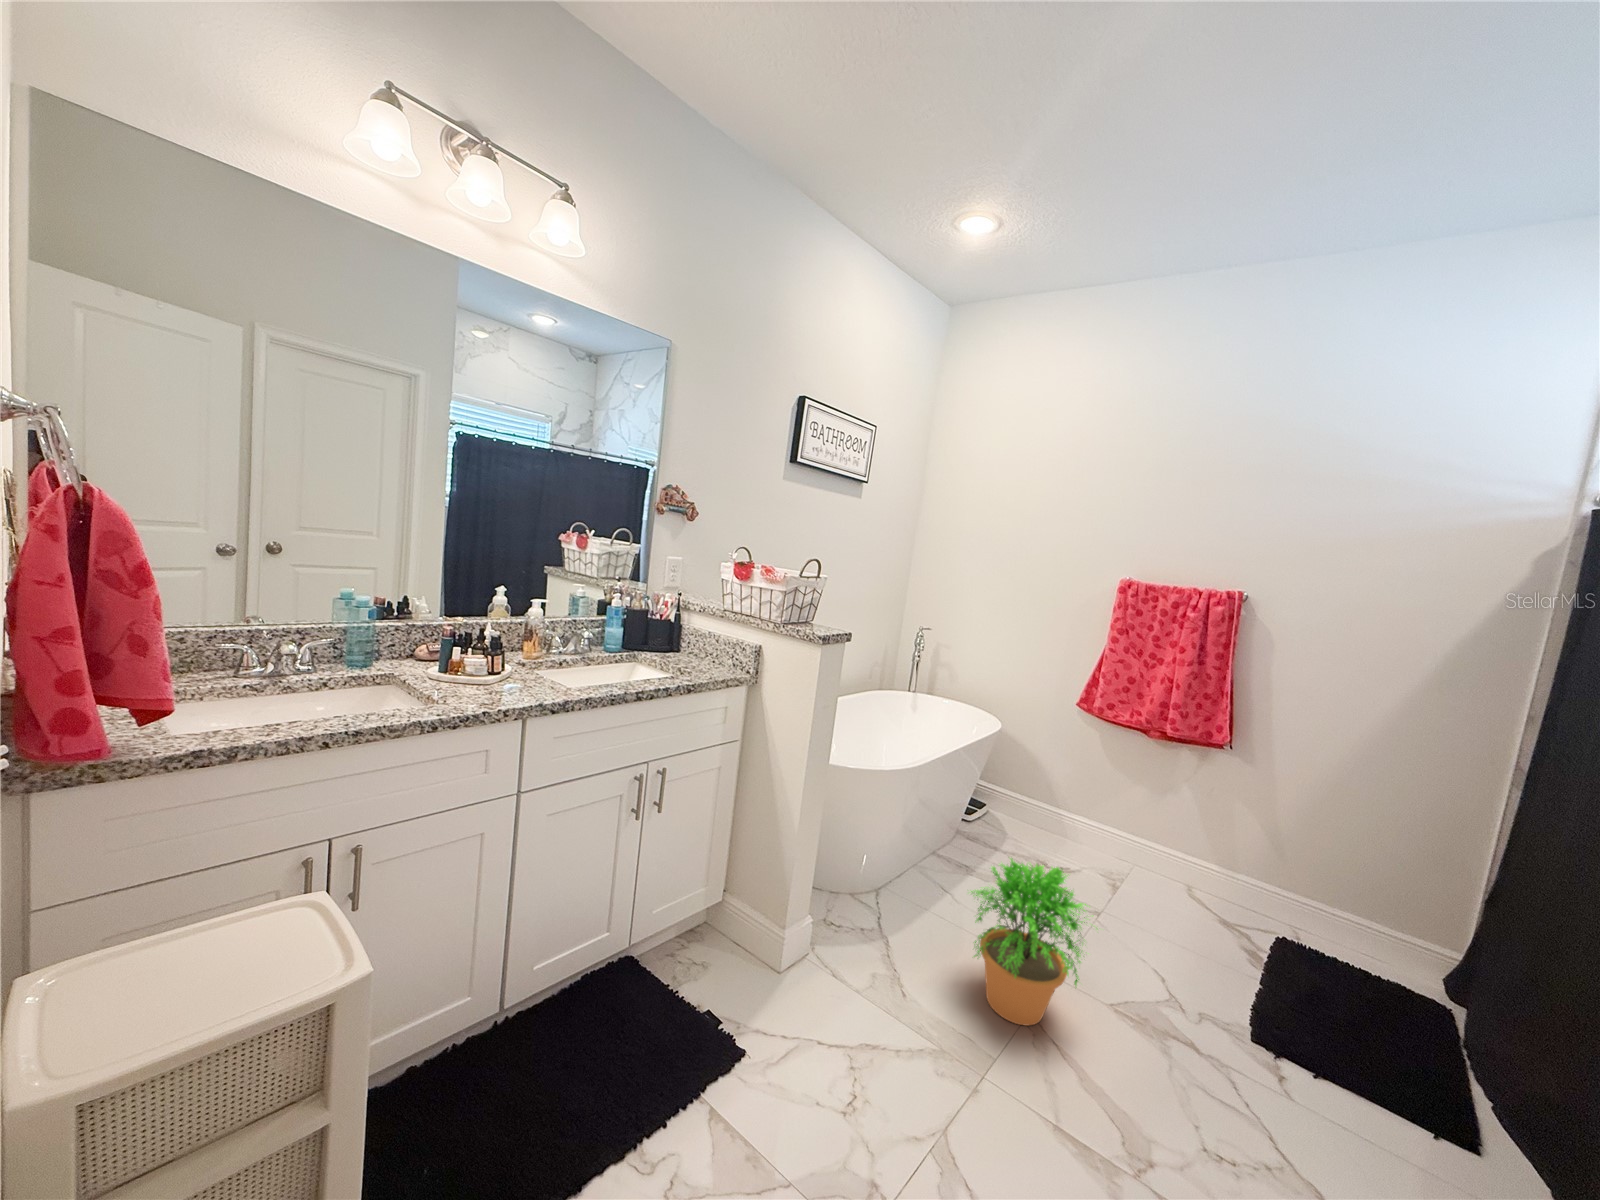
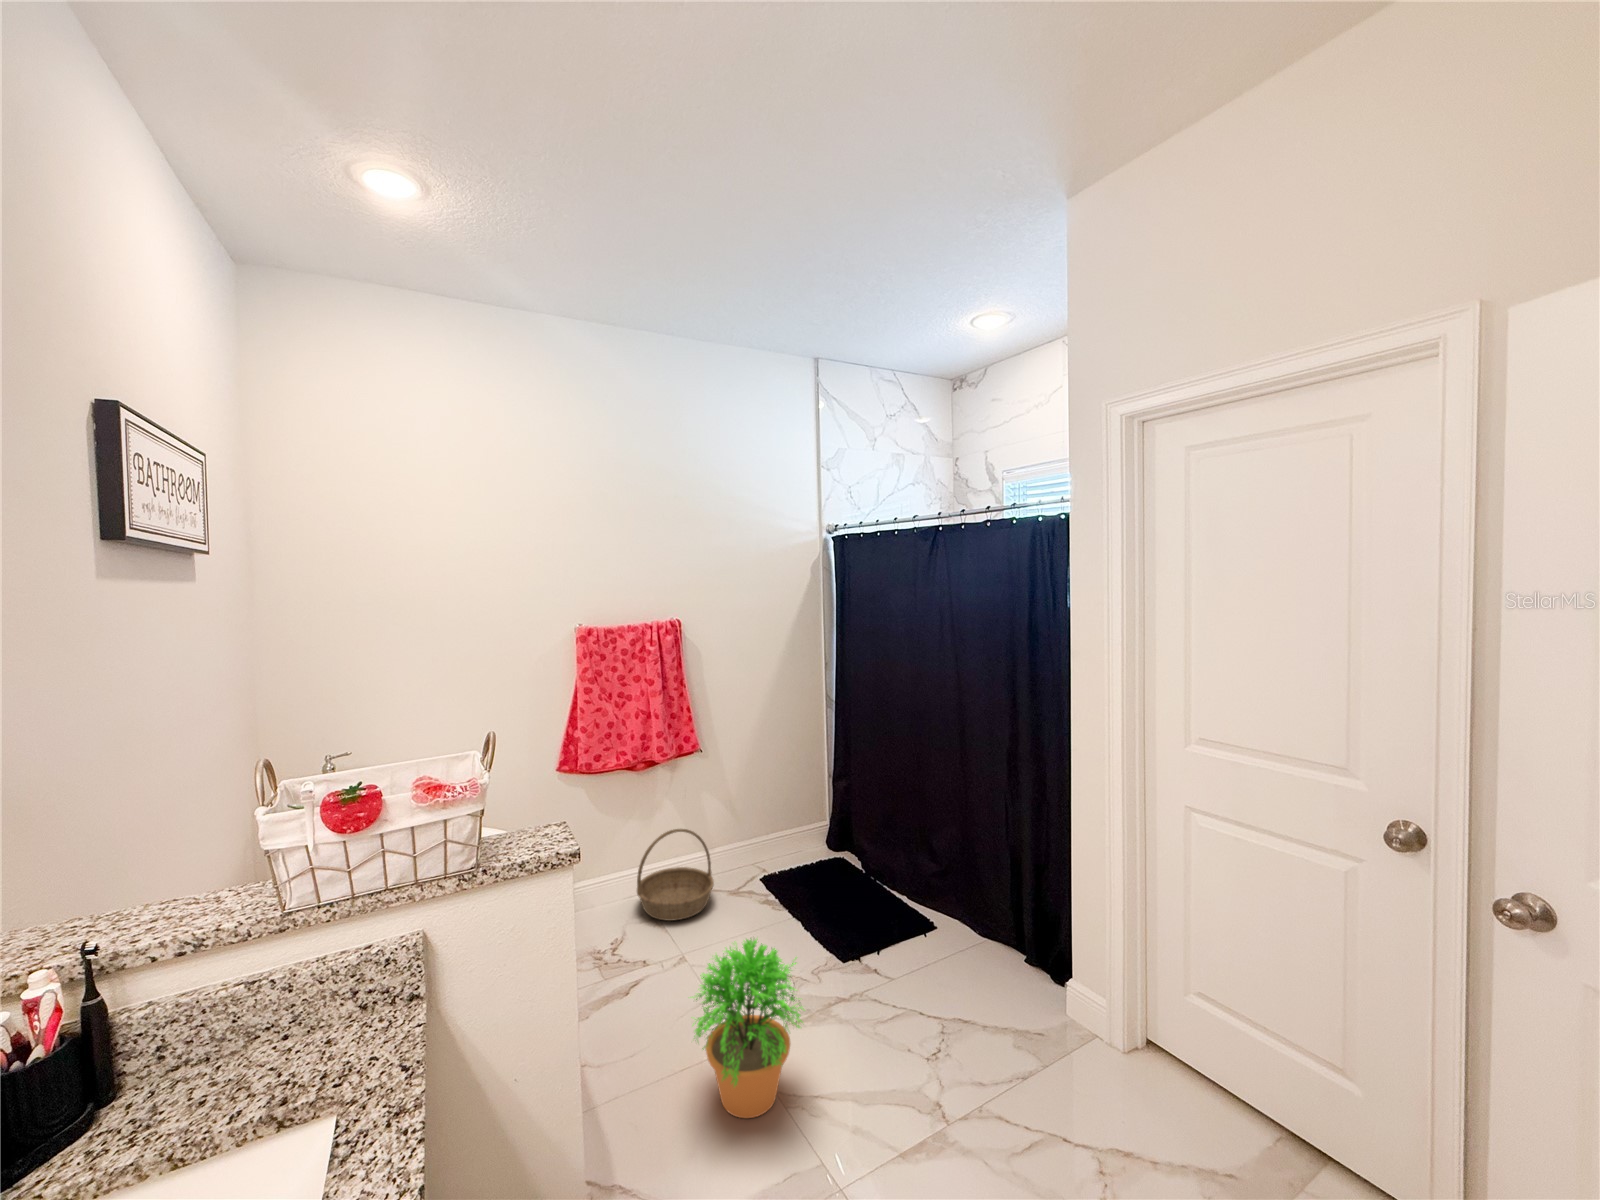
basket: none [1113,808,1209,908] -> present [637,829,714,921]

